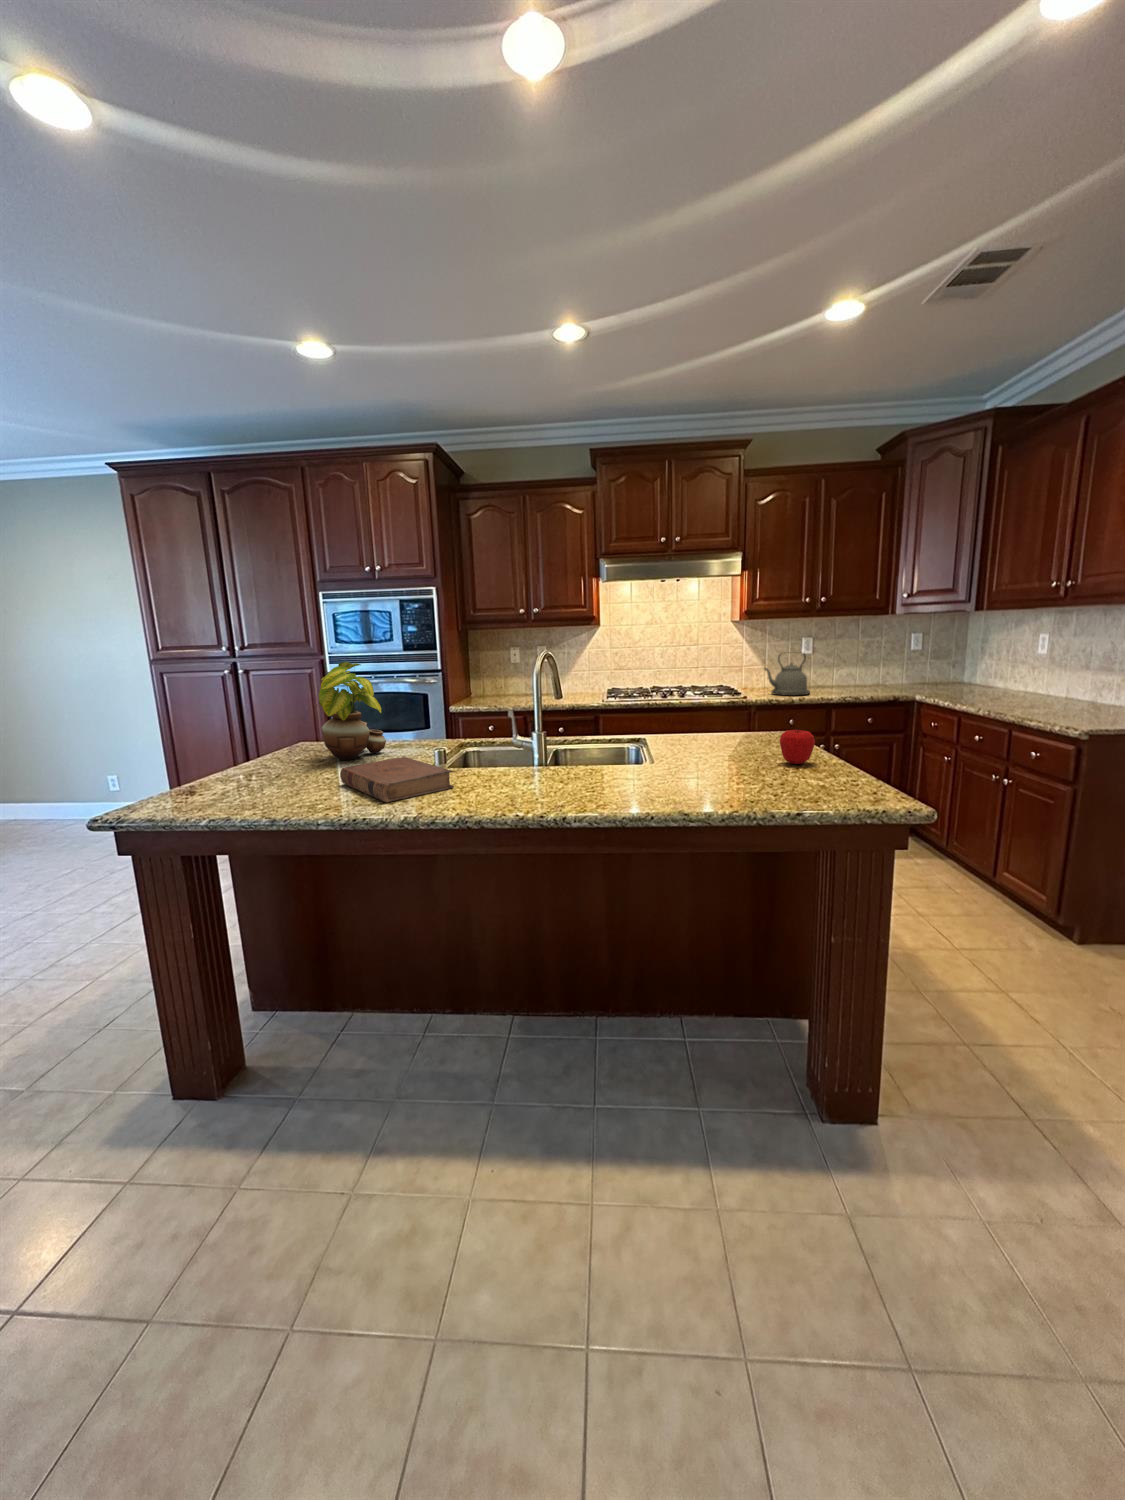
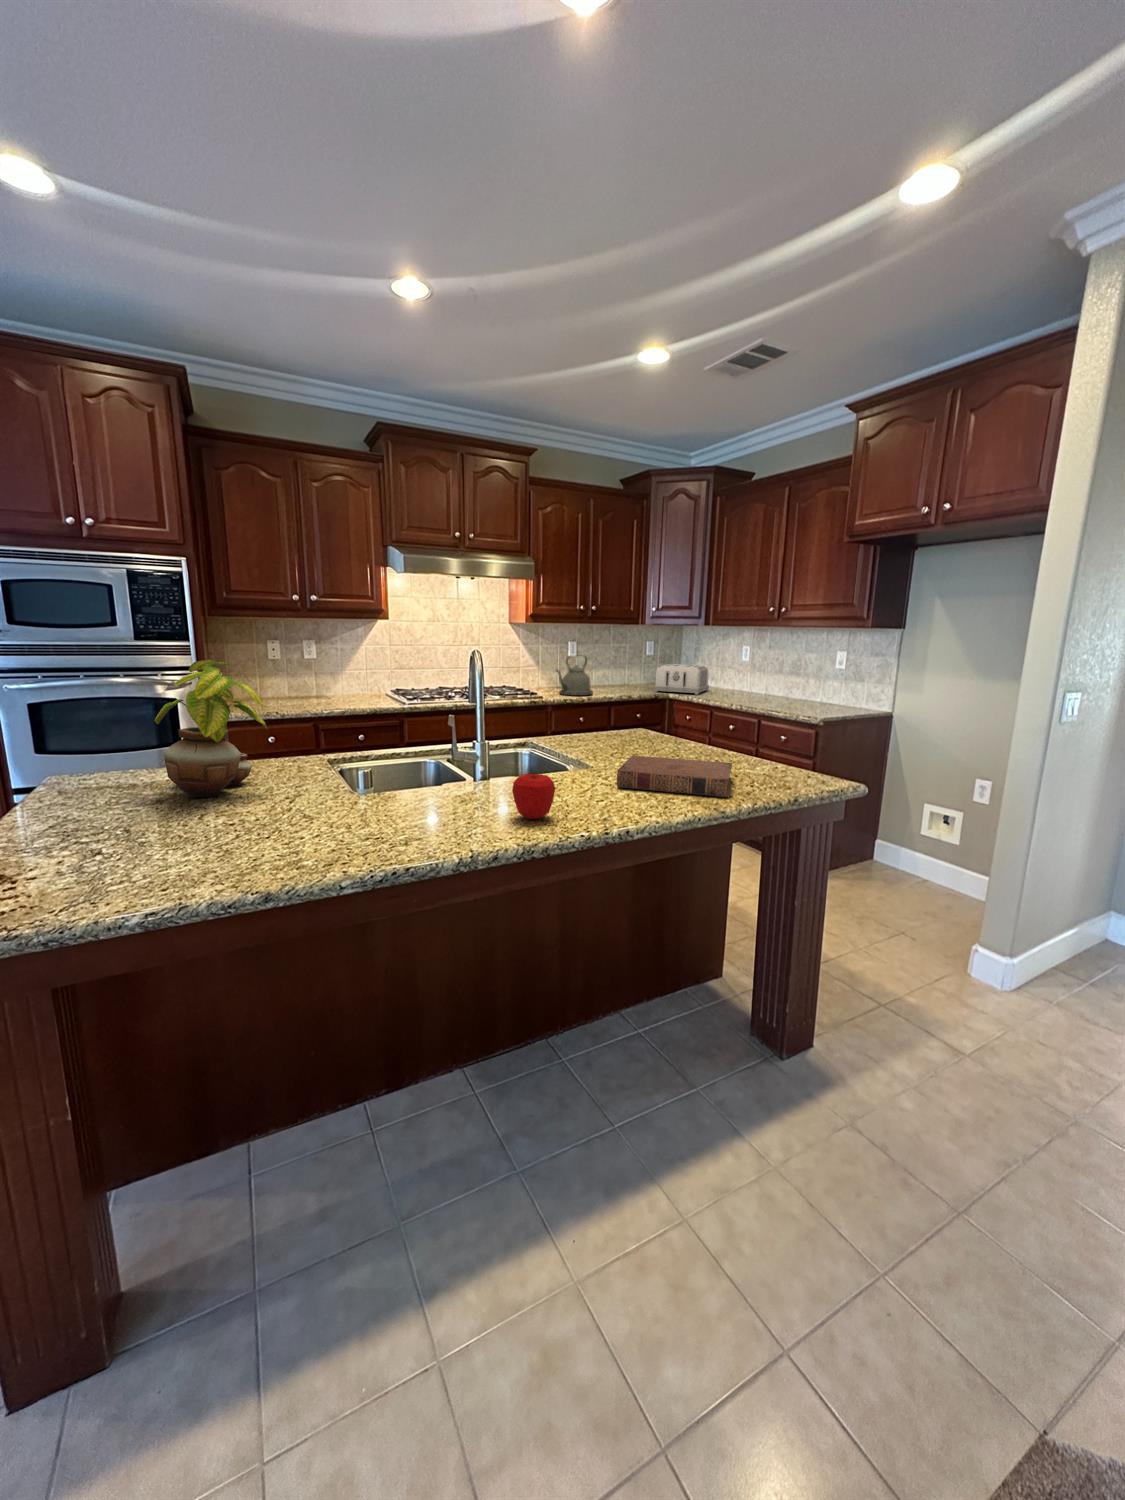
toaster: none [895,660,978,697] -> present [654,664,709,695]
apple: present [780,729,815,764] -> present [512,773,555,819]
book: present [340,757,454,802] -> present [617,756,732,797]

